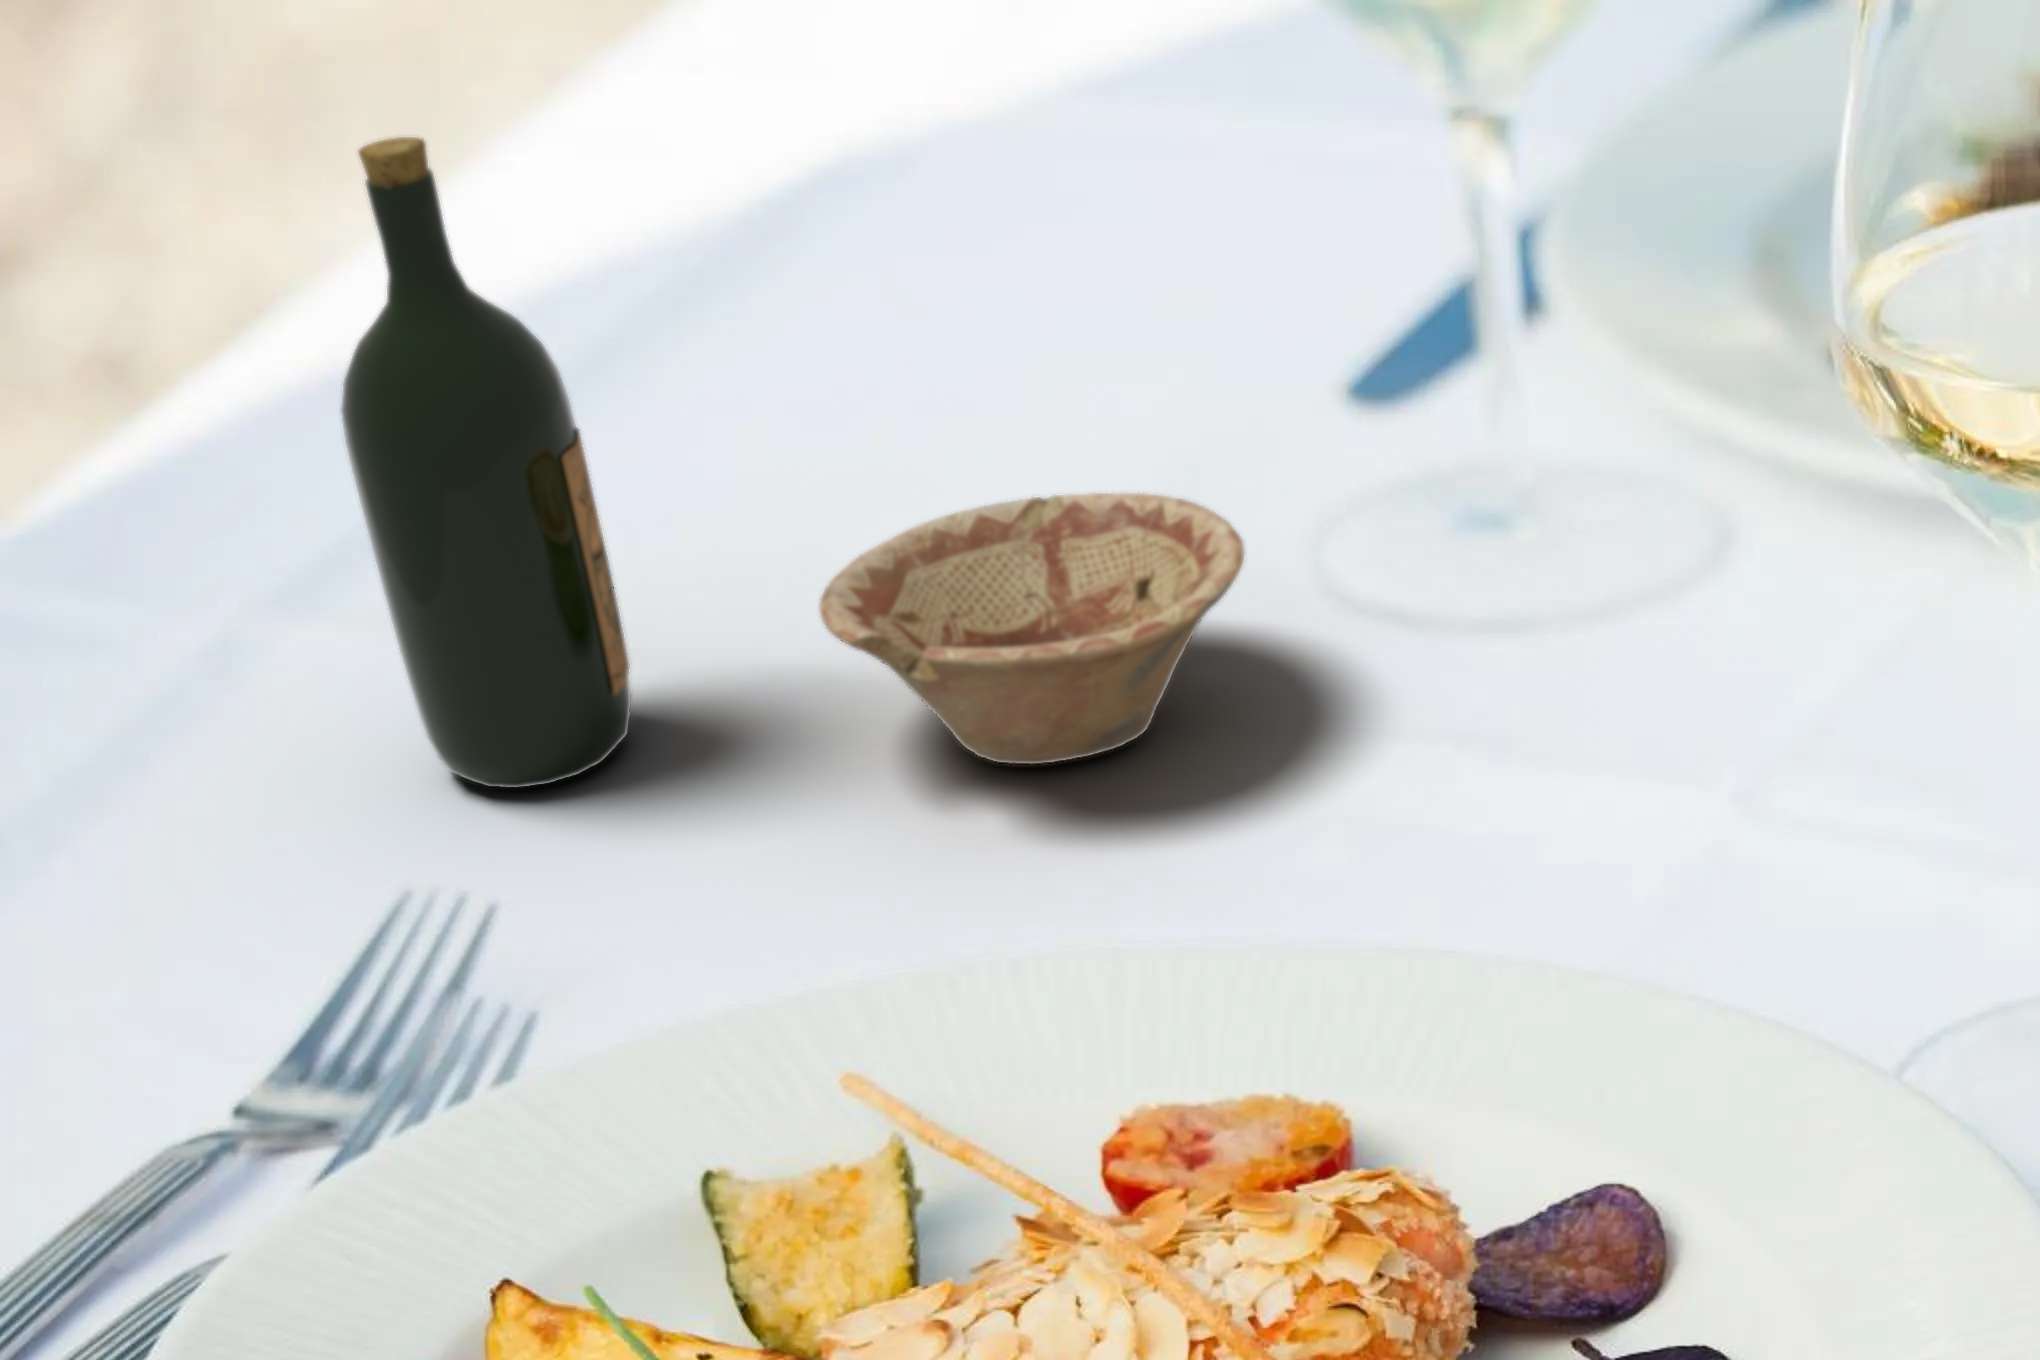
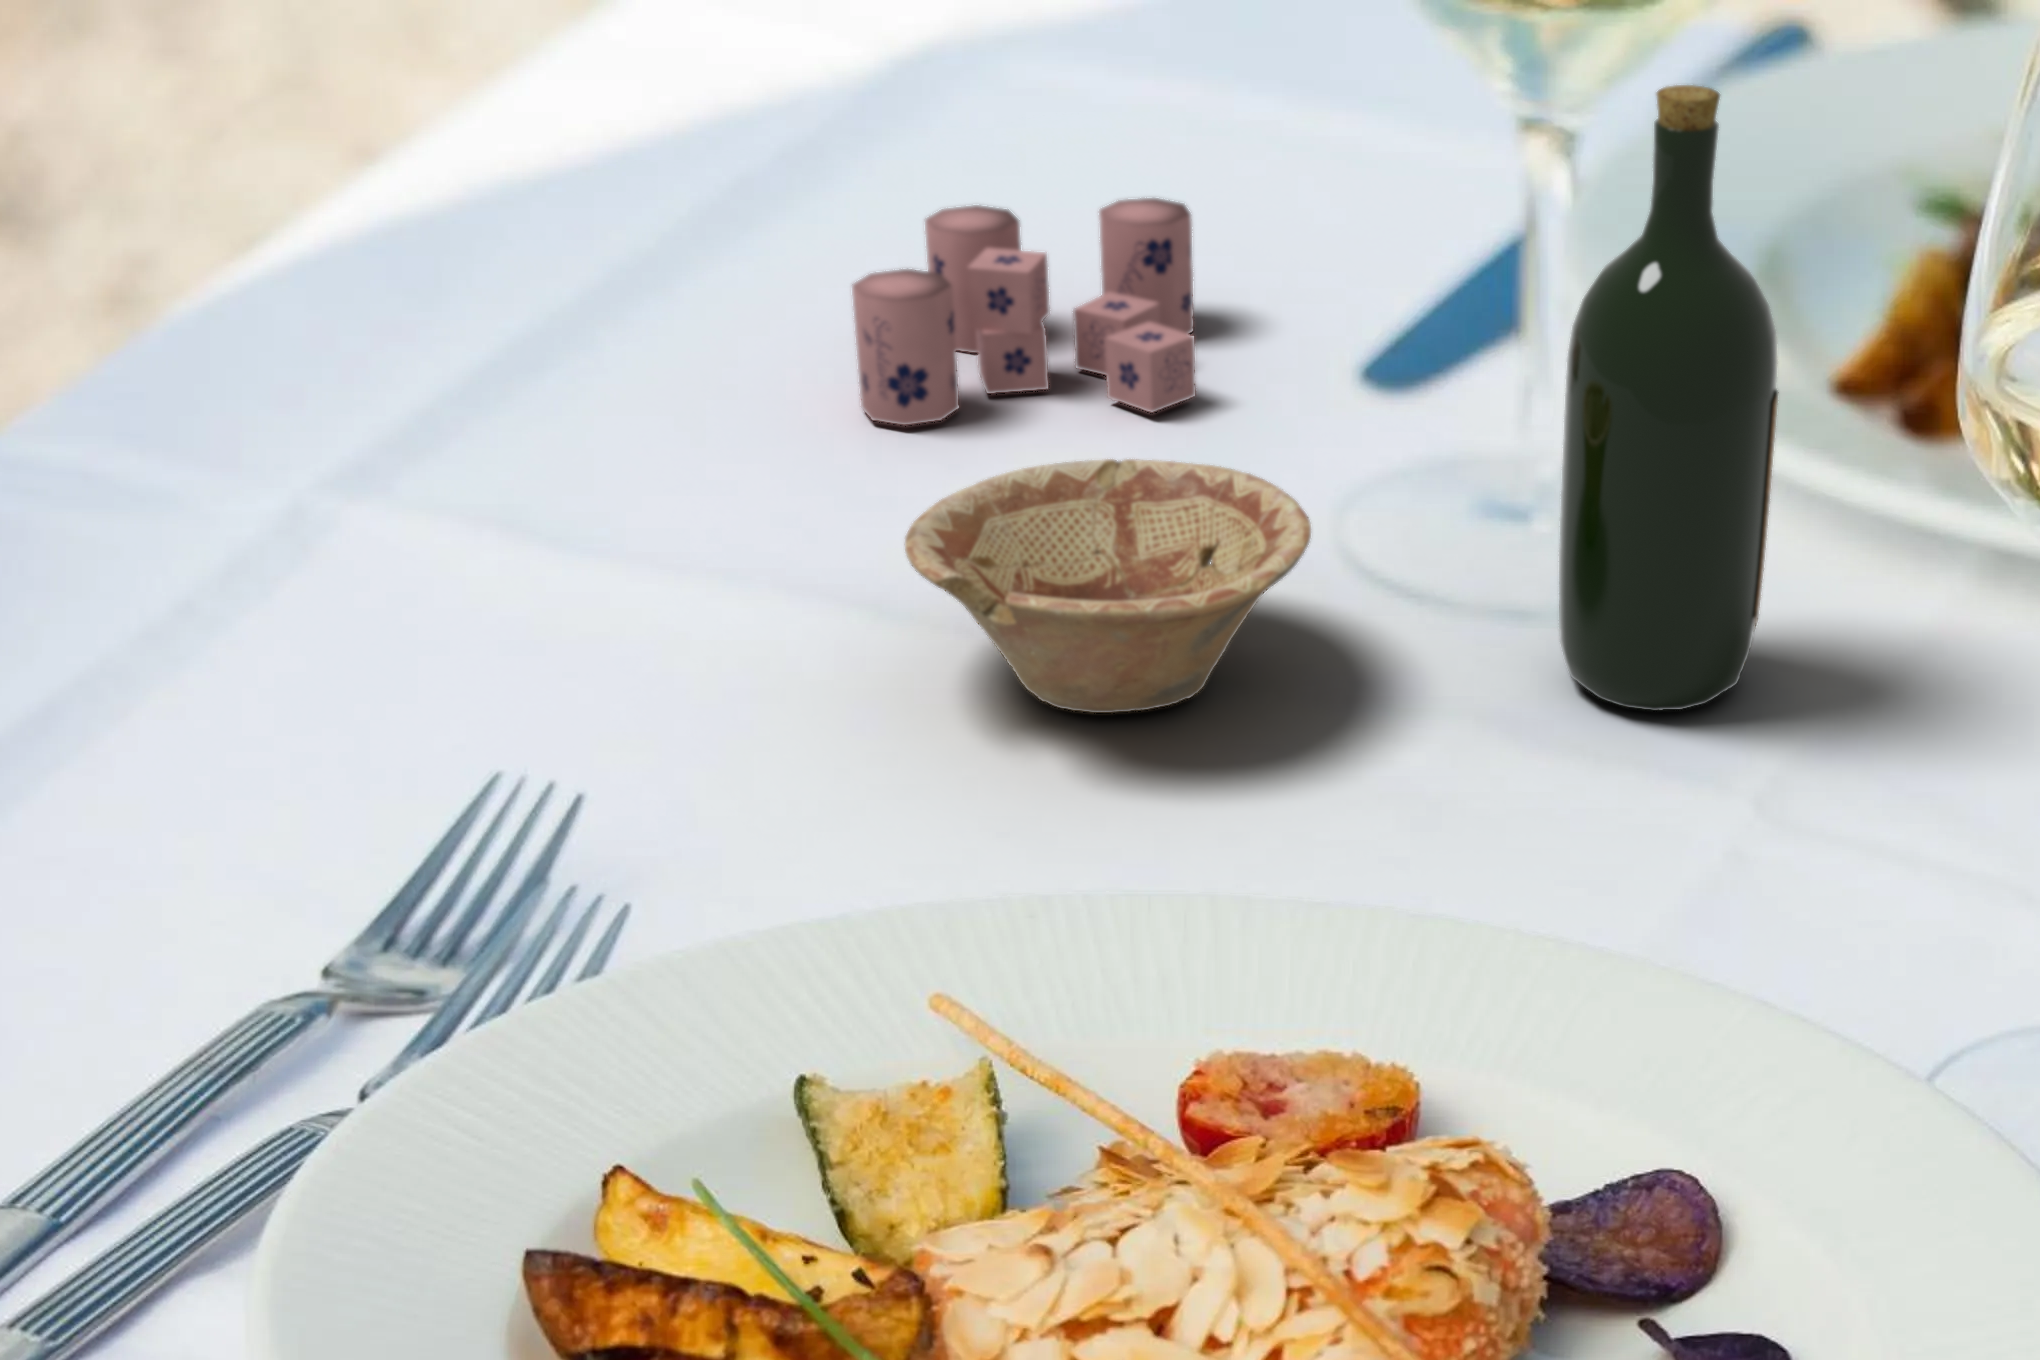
wine bottle: present [341,137,631,788] -> present [1559,85,1779,711]
candle: none [766,217,1141,482] -> present [852,198,1196,426]

